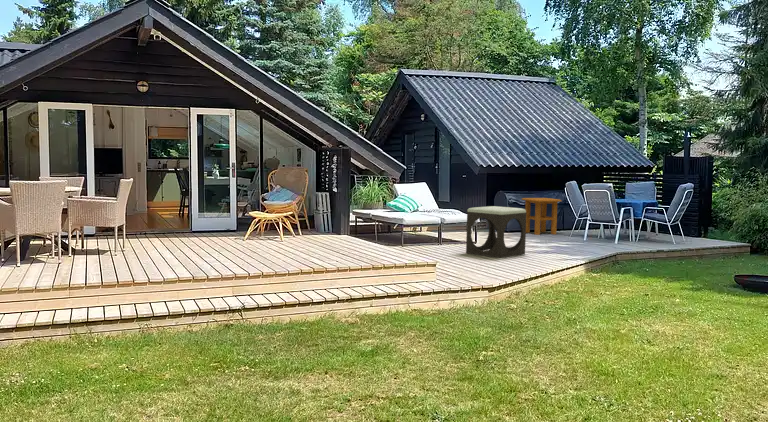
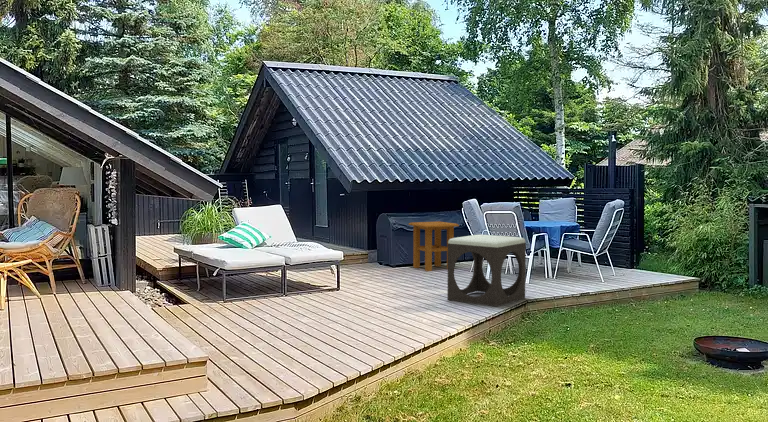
footstool: present [466,206,526,258] -> present [447,235,526,307]

